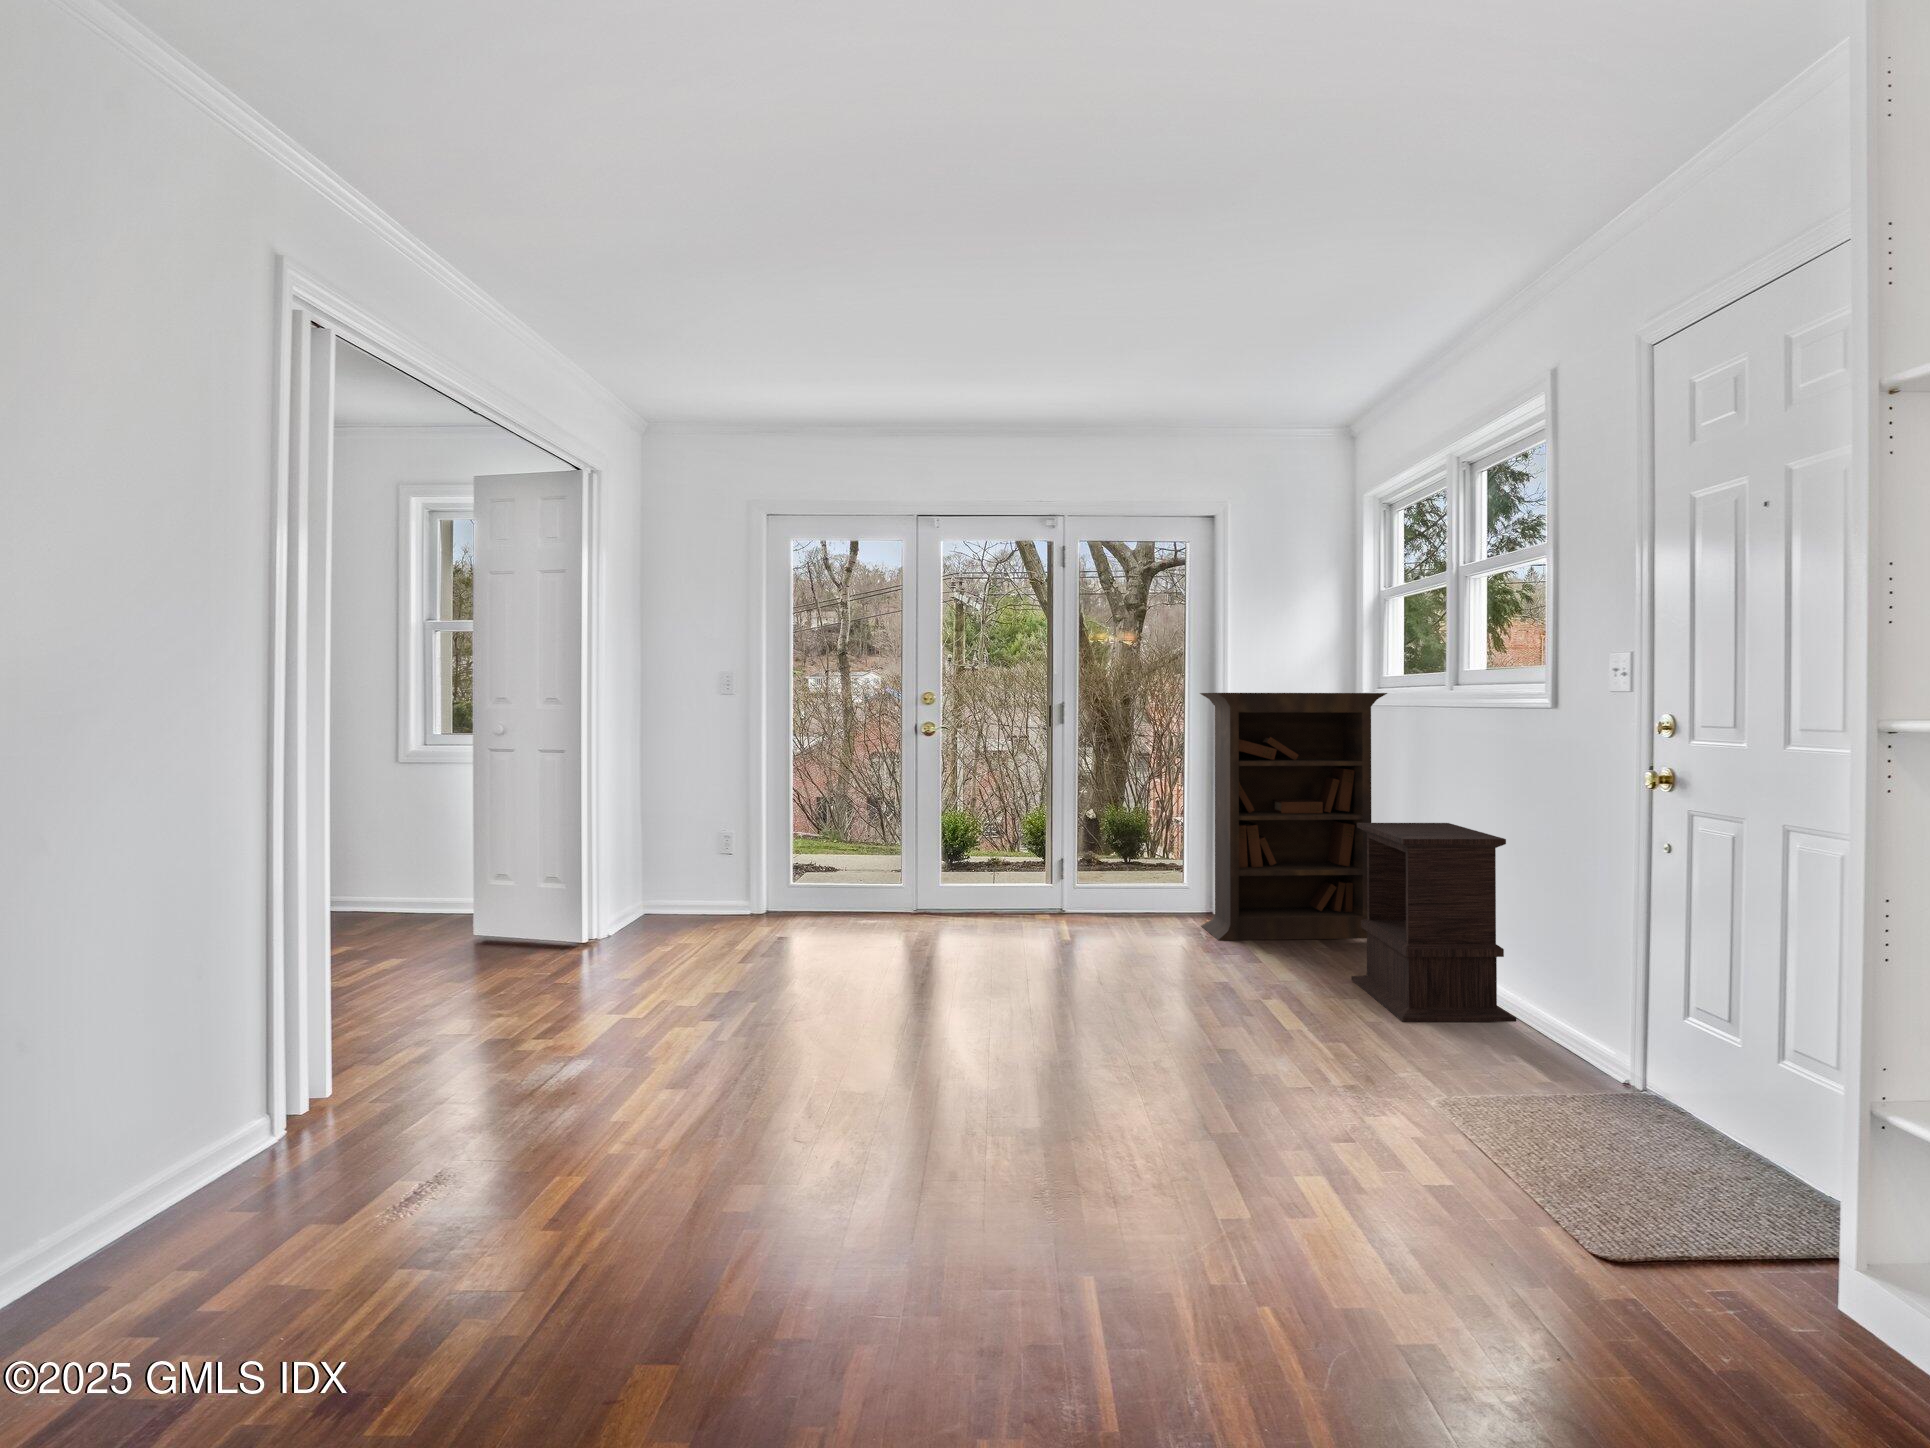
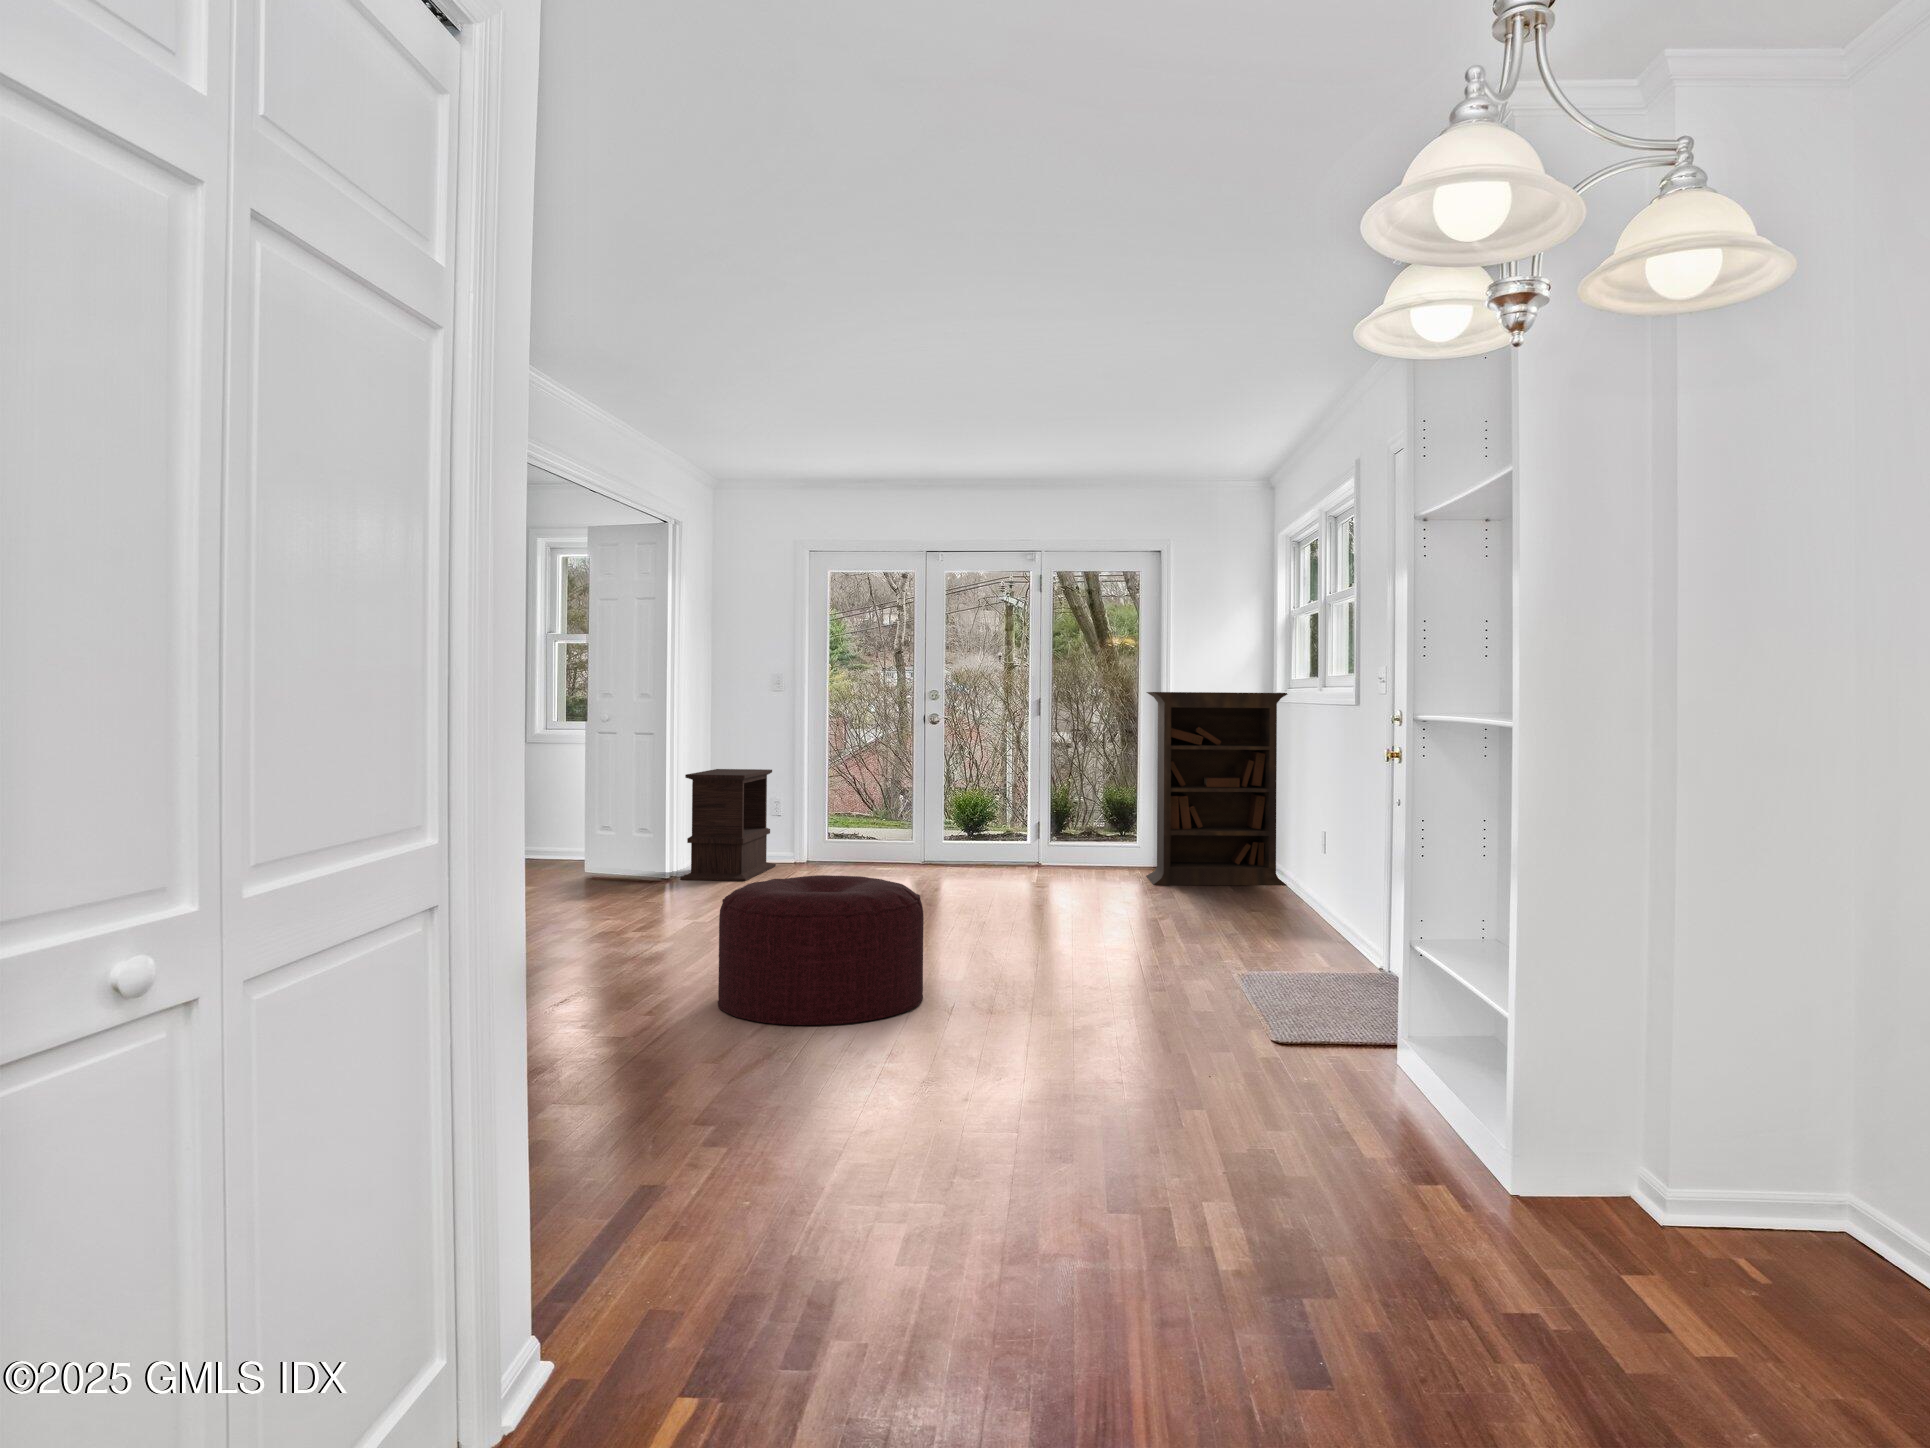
side table: present [1352,823,1516,1022] -> present [680,769,776,881]
ottoman: none [669,975,996,1246] -> present [718,875,924,1025]

